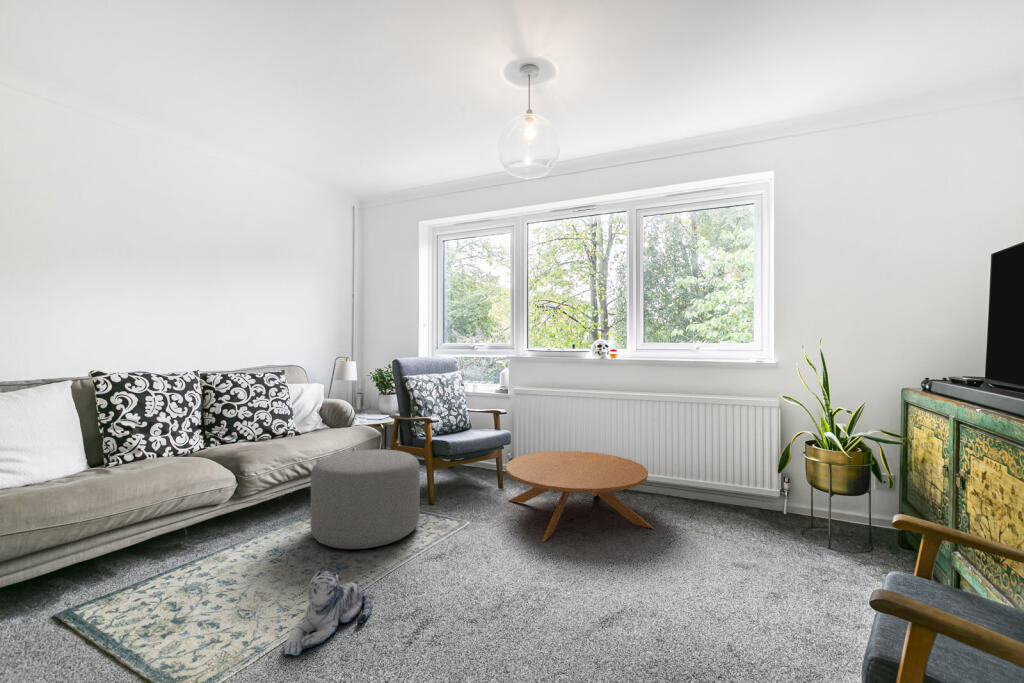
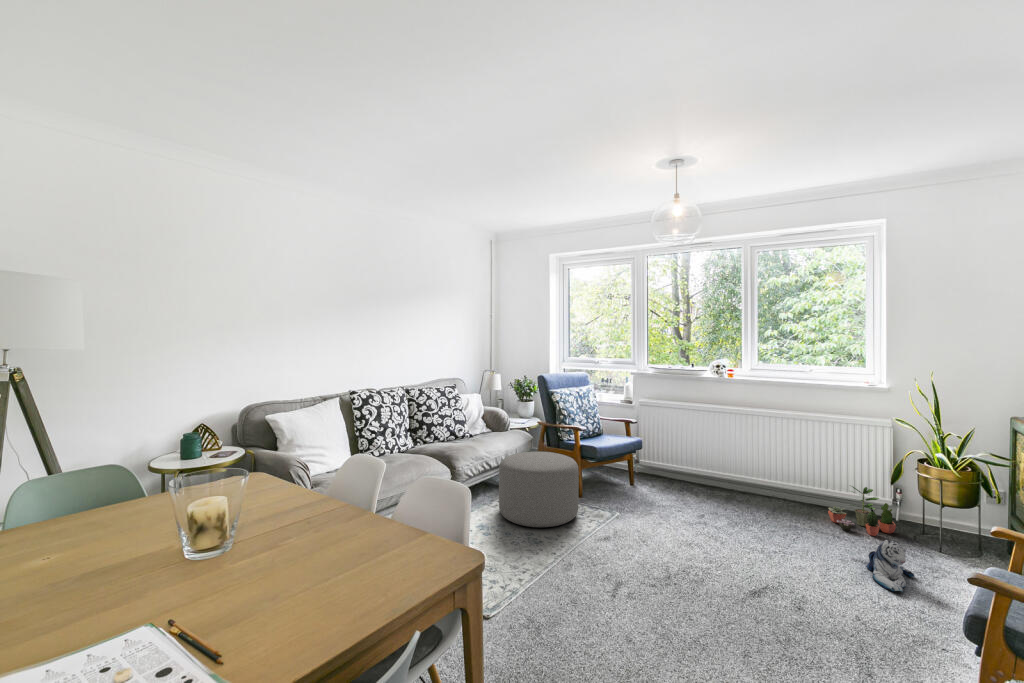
coffee table: present [506,451,654,542] -> none [642,457,774,531]
potted plant: none [713,475,785,534] -> present [828,486,896,536]
plush toy: present [284,572,372,656] -> present [866,540,914,592]

